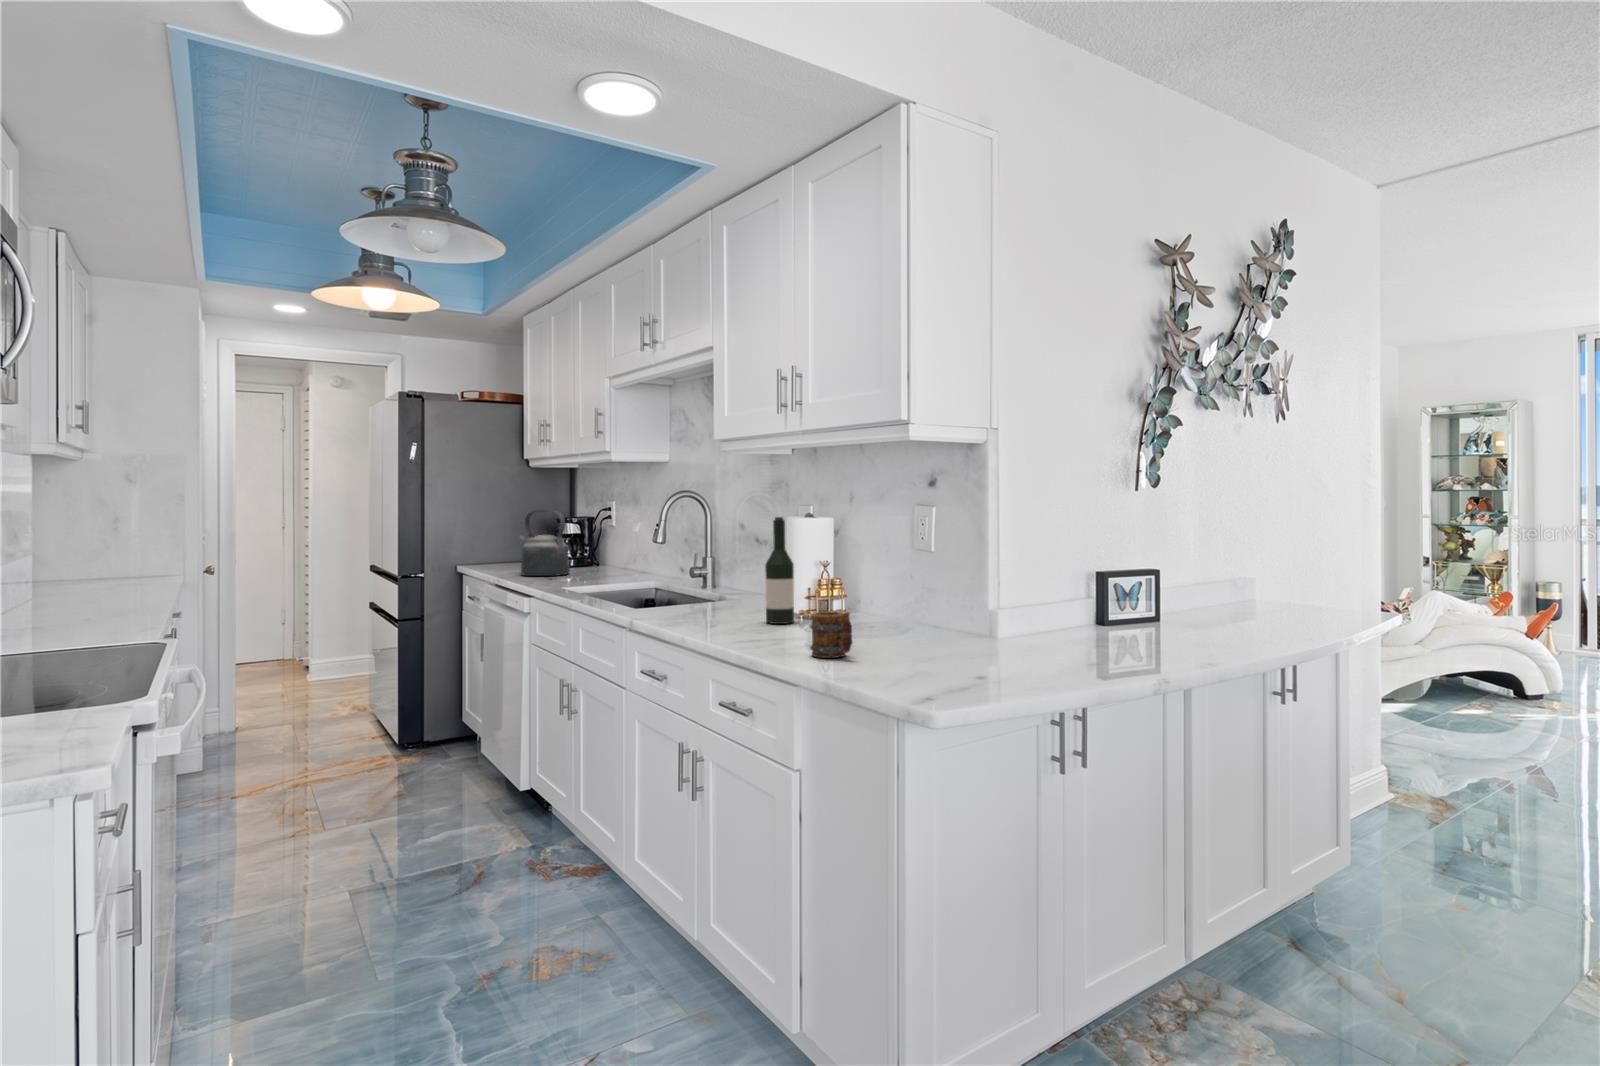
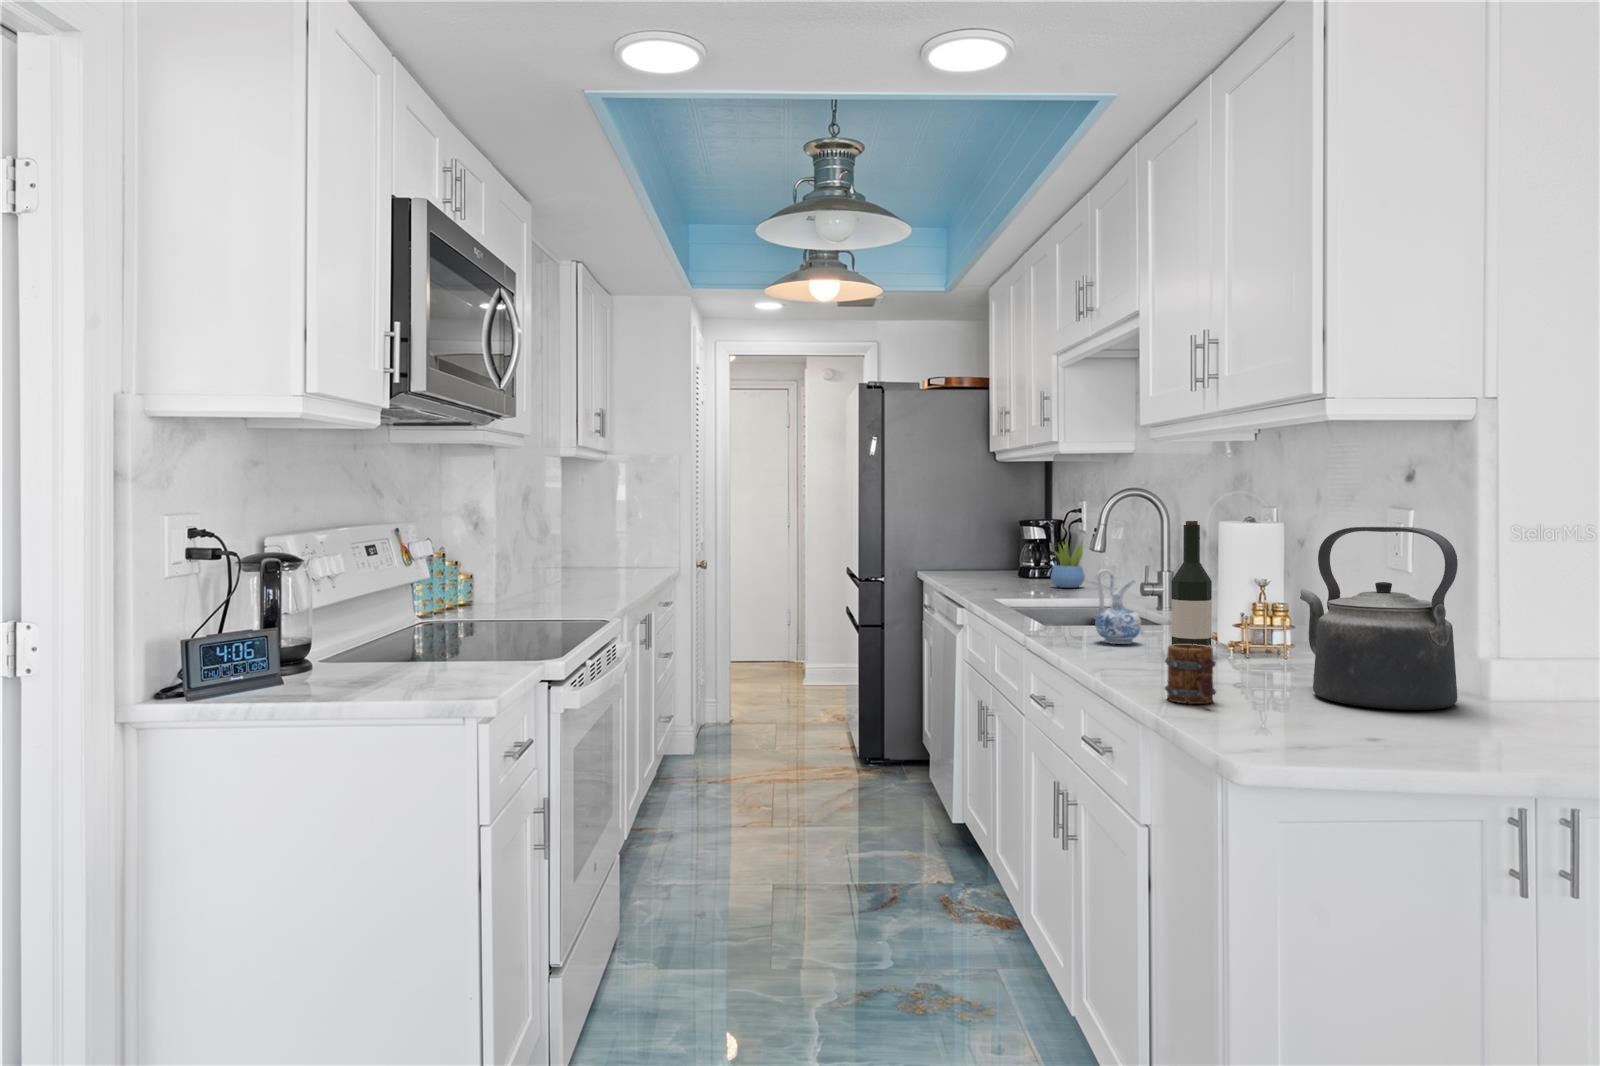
kettle: present [520,510,570,576] -> present [1300,527,1458,710]
succulent plant: none [594,532,623,576] -> present [1051,540,1085,588]
ceramic pitcher: none [696,557,733,618] -> present [1095,569,1141,644]

